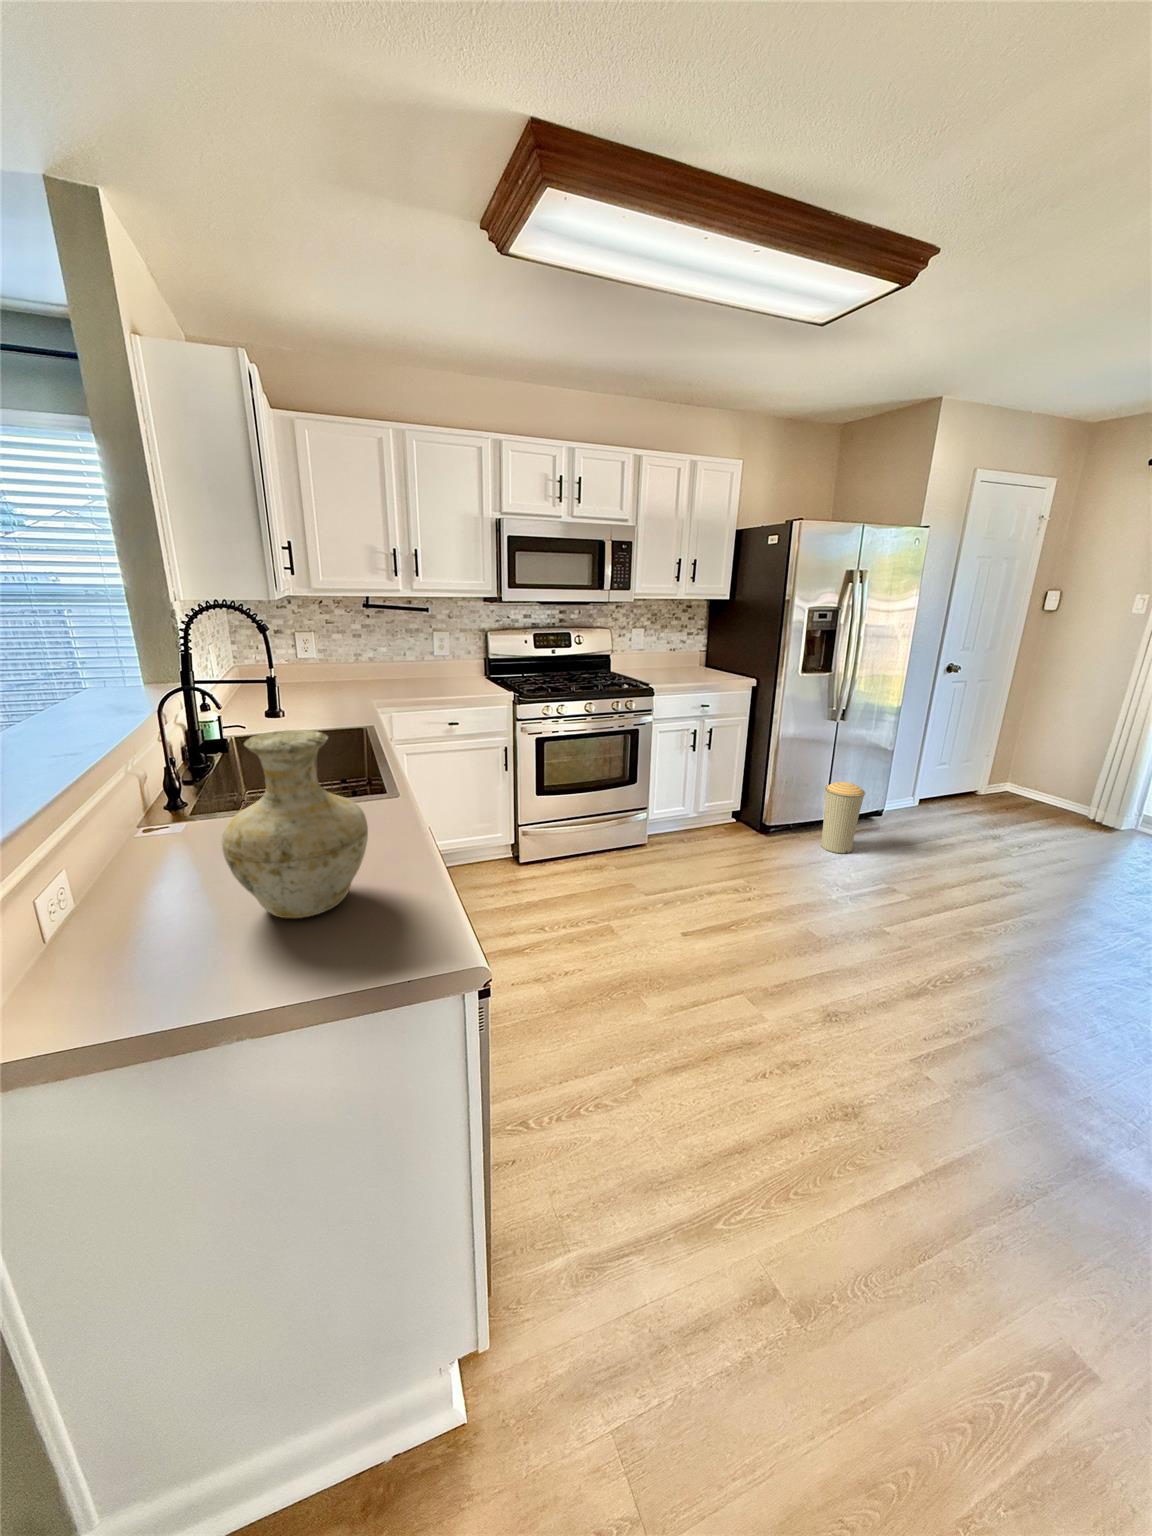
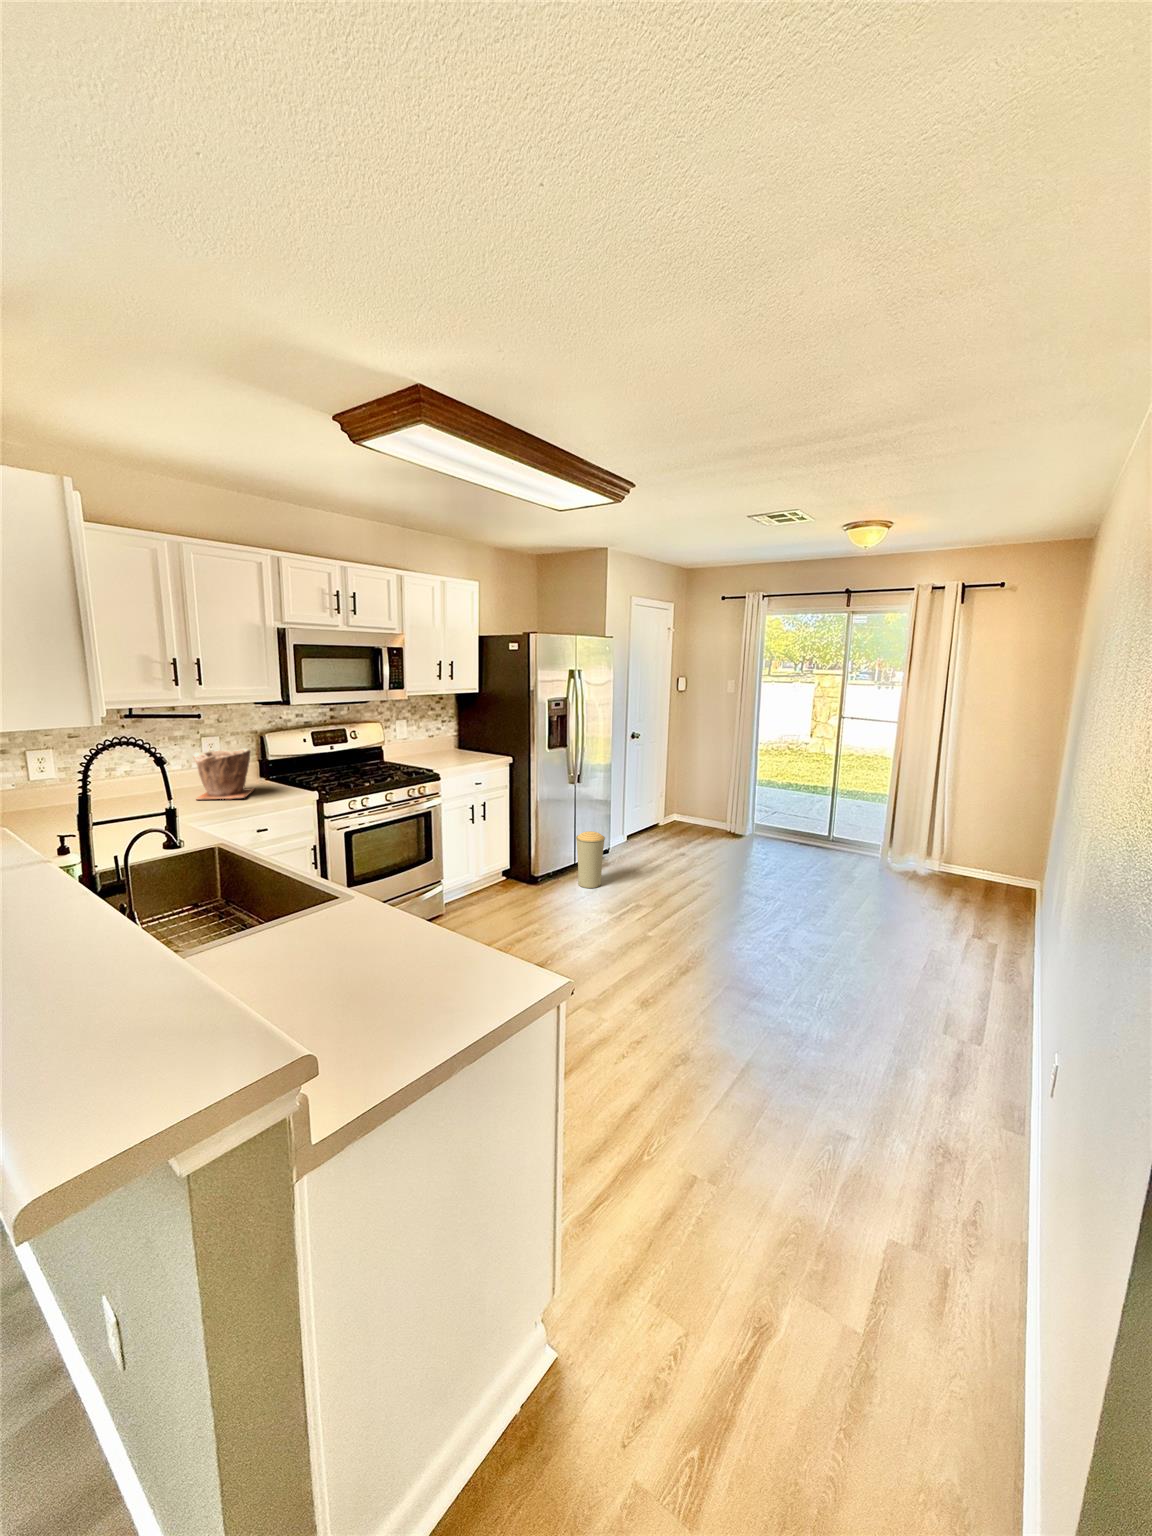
plant pot: none [410,643,466,690] -> present [193,749,254,799]
vase: present [221,730,368,918] -> none [342,852,453,1005]

